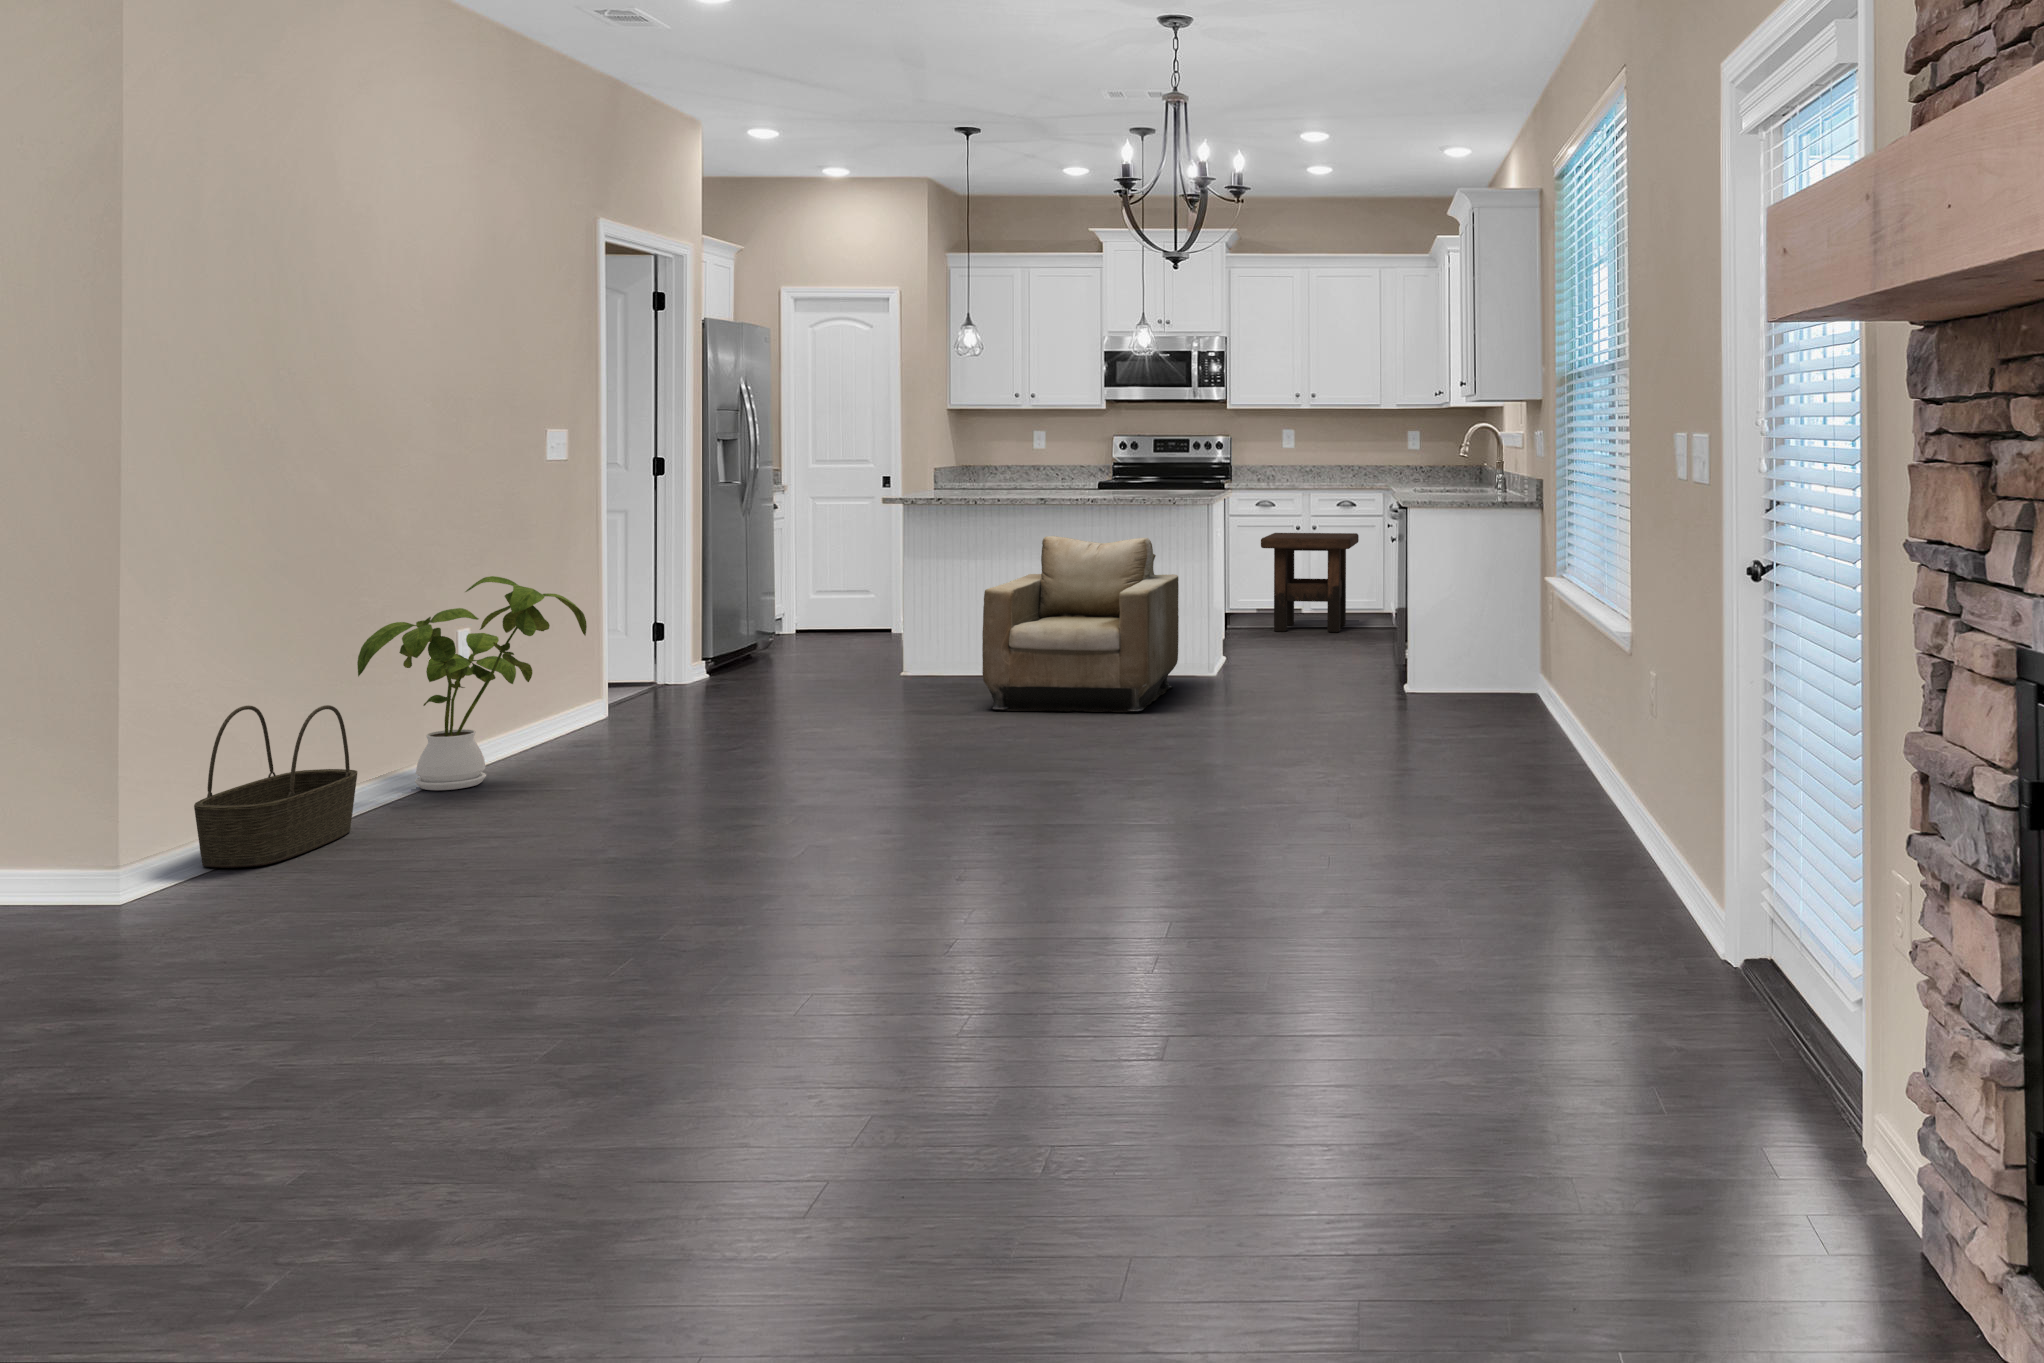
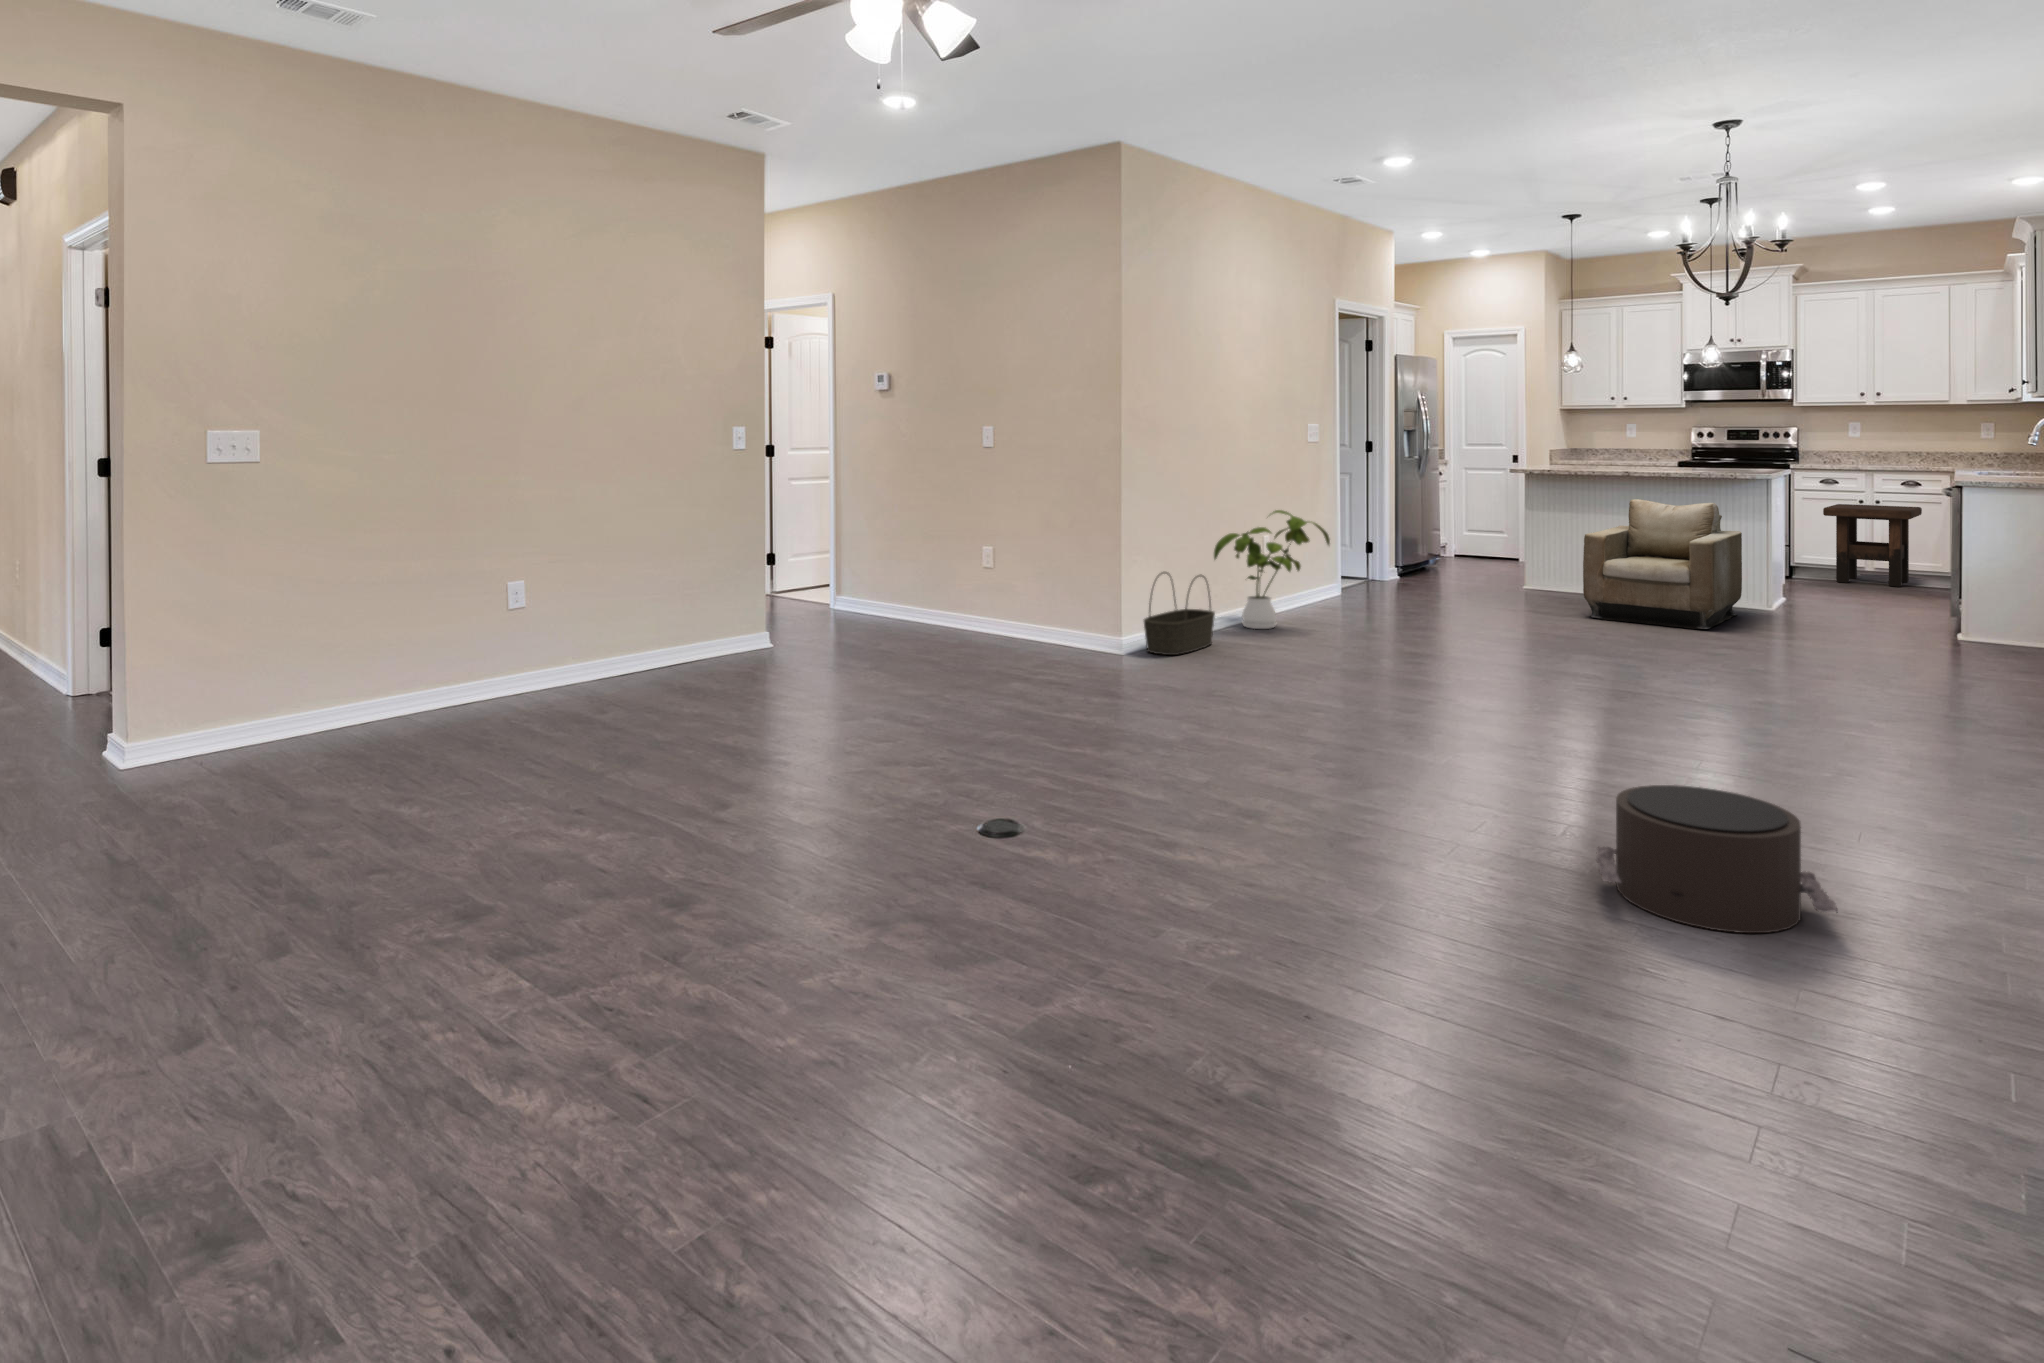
pouf: none [1035,973,1358,1202] -> present [1596,785,1837,933]

